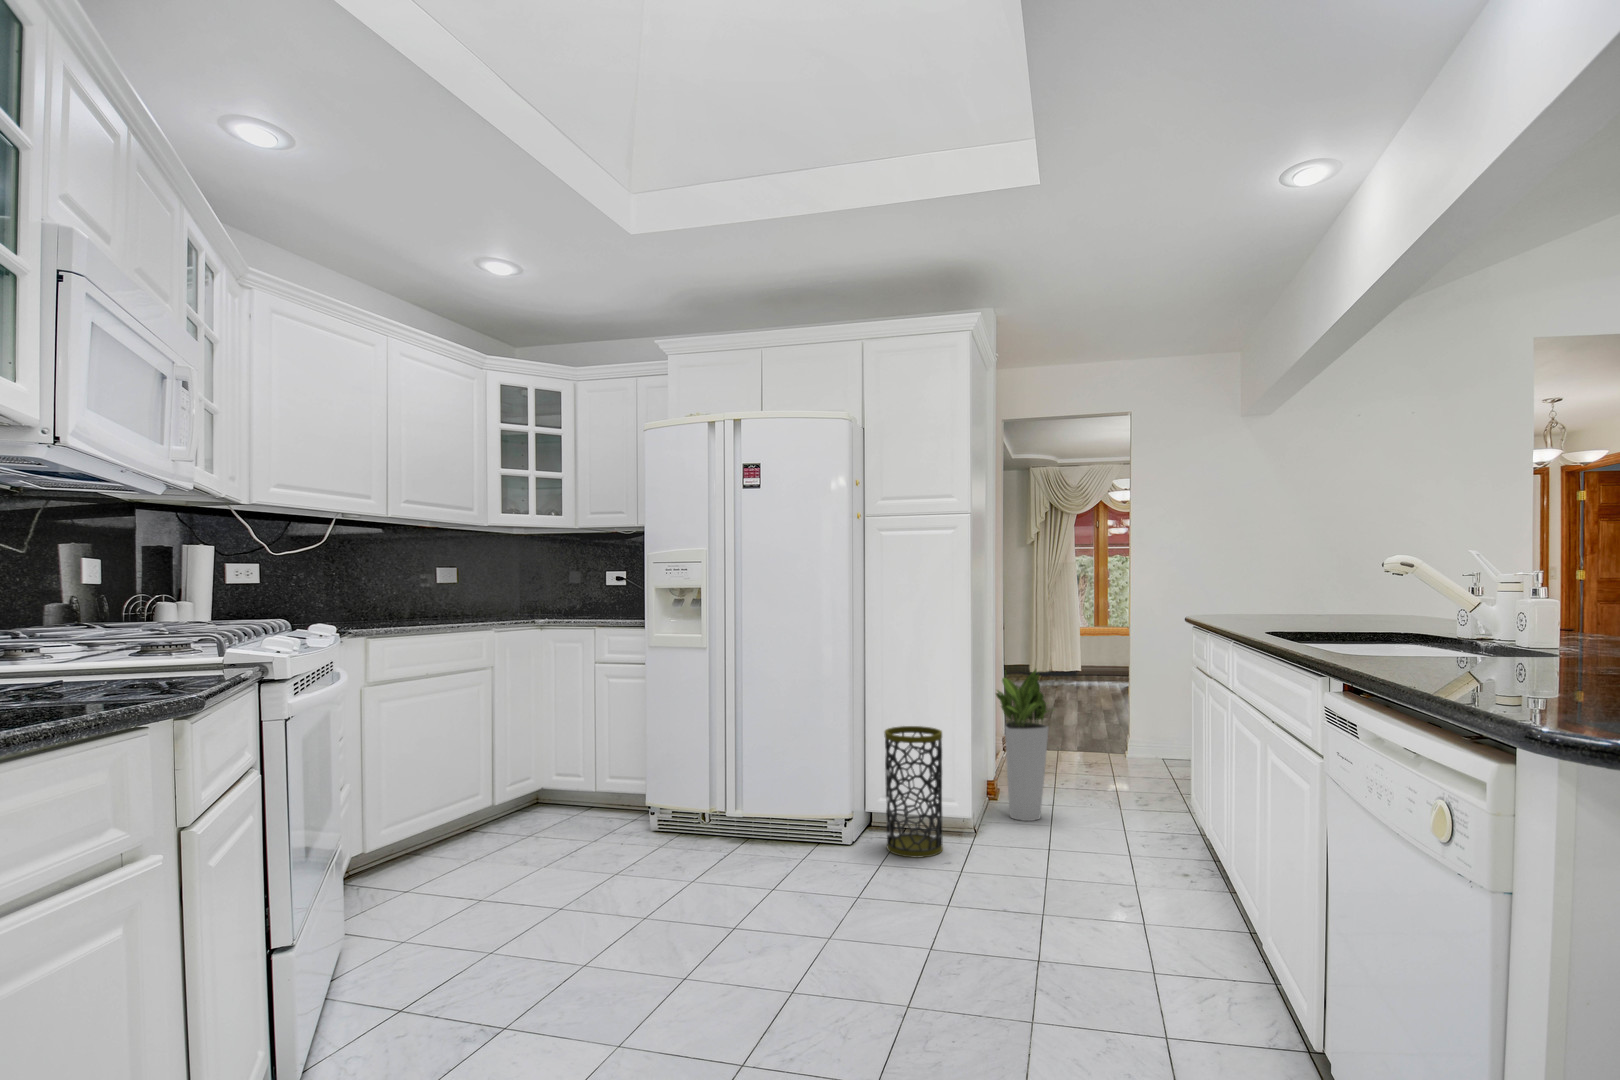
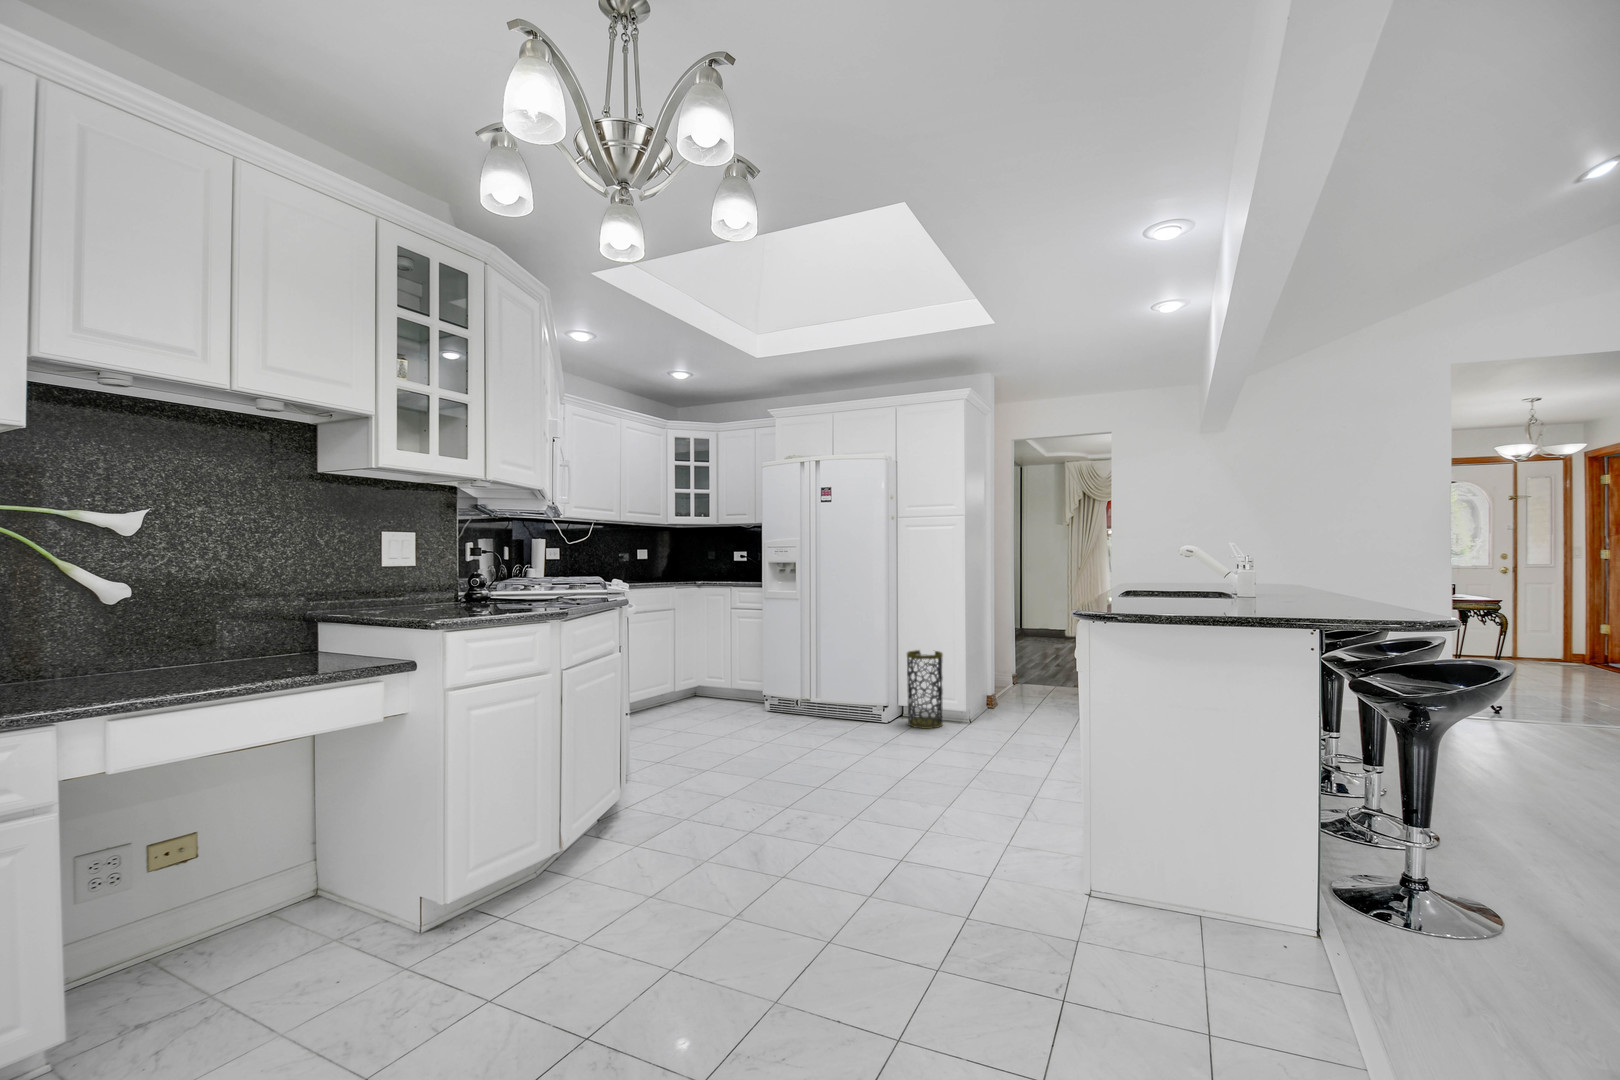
planter: present [996,669,1049,821] -> none [987,616,1025,714]

